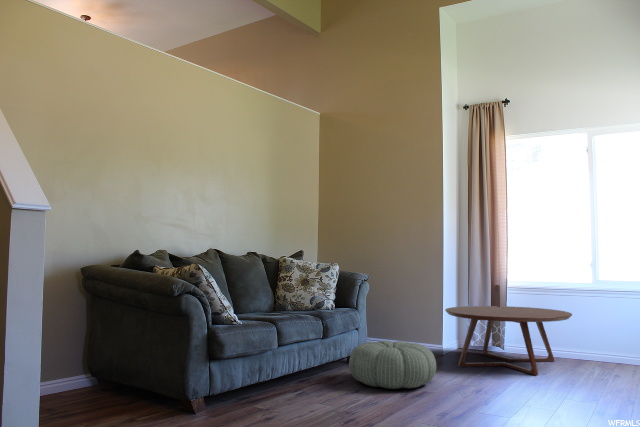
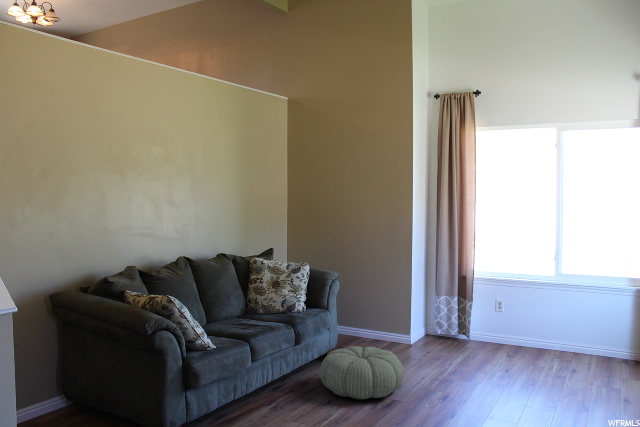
coffee table: present [445,306,572,375] -> none [413,296,534,373]

